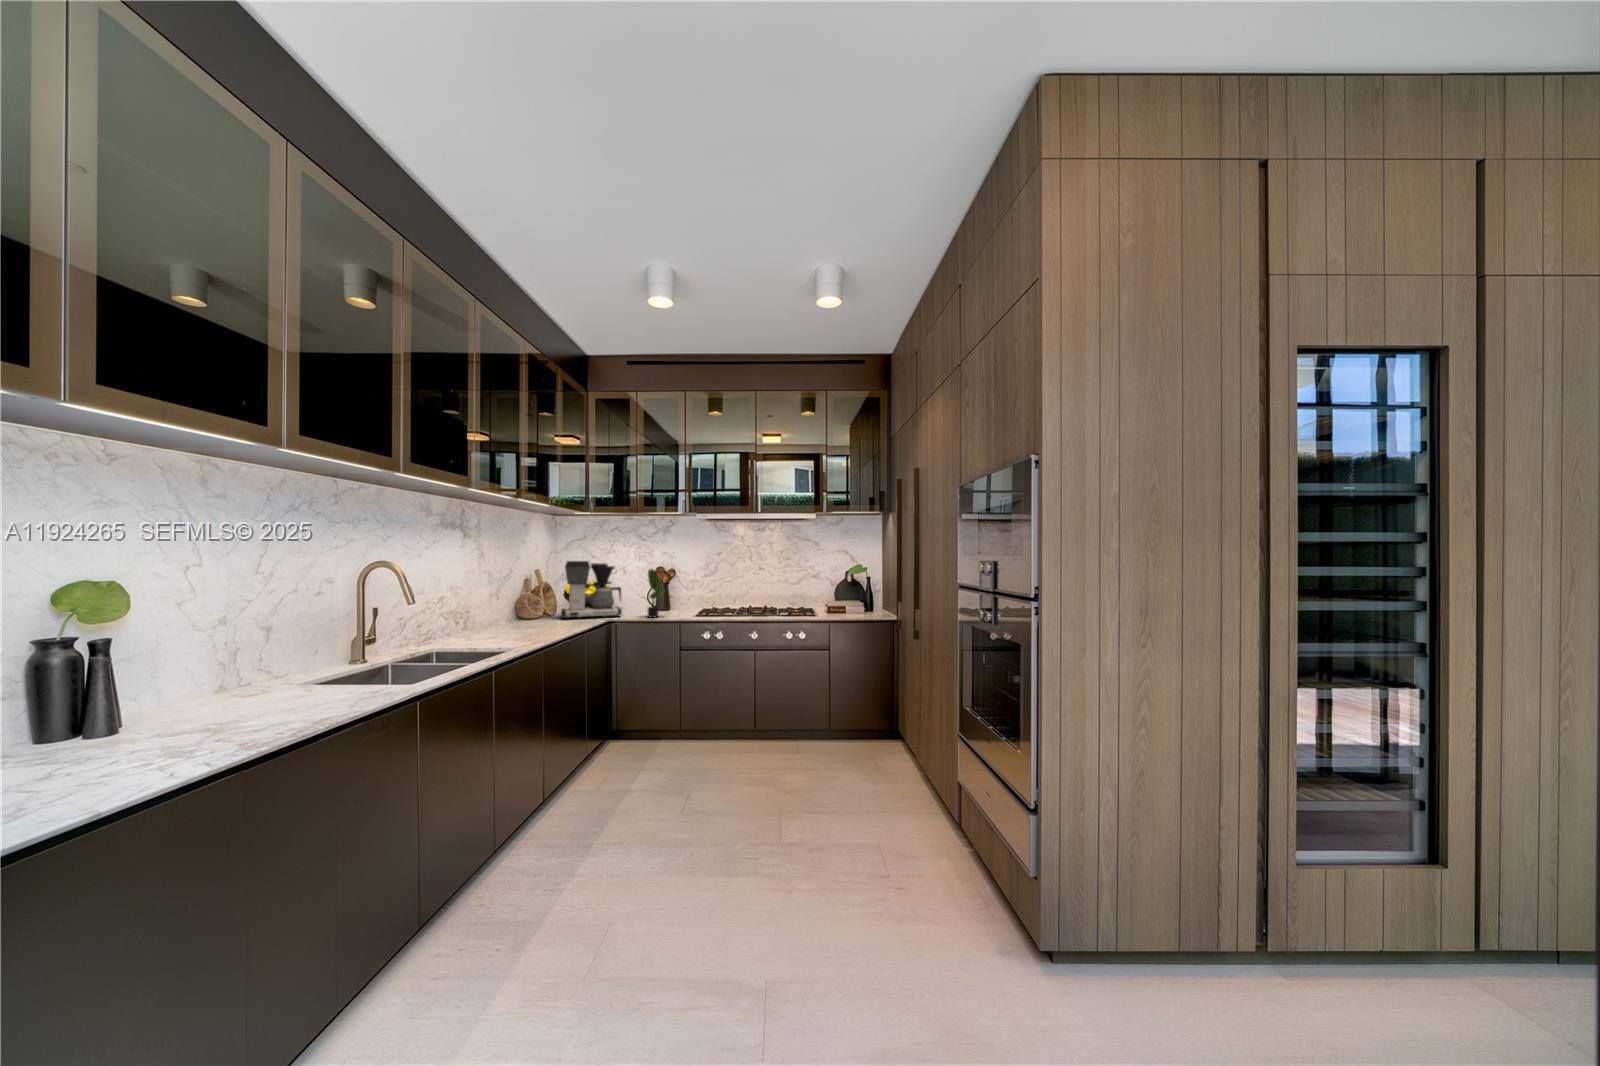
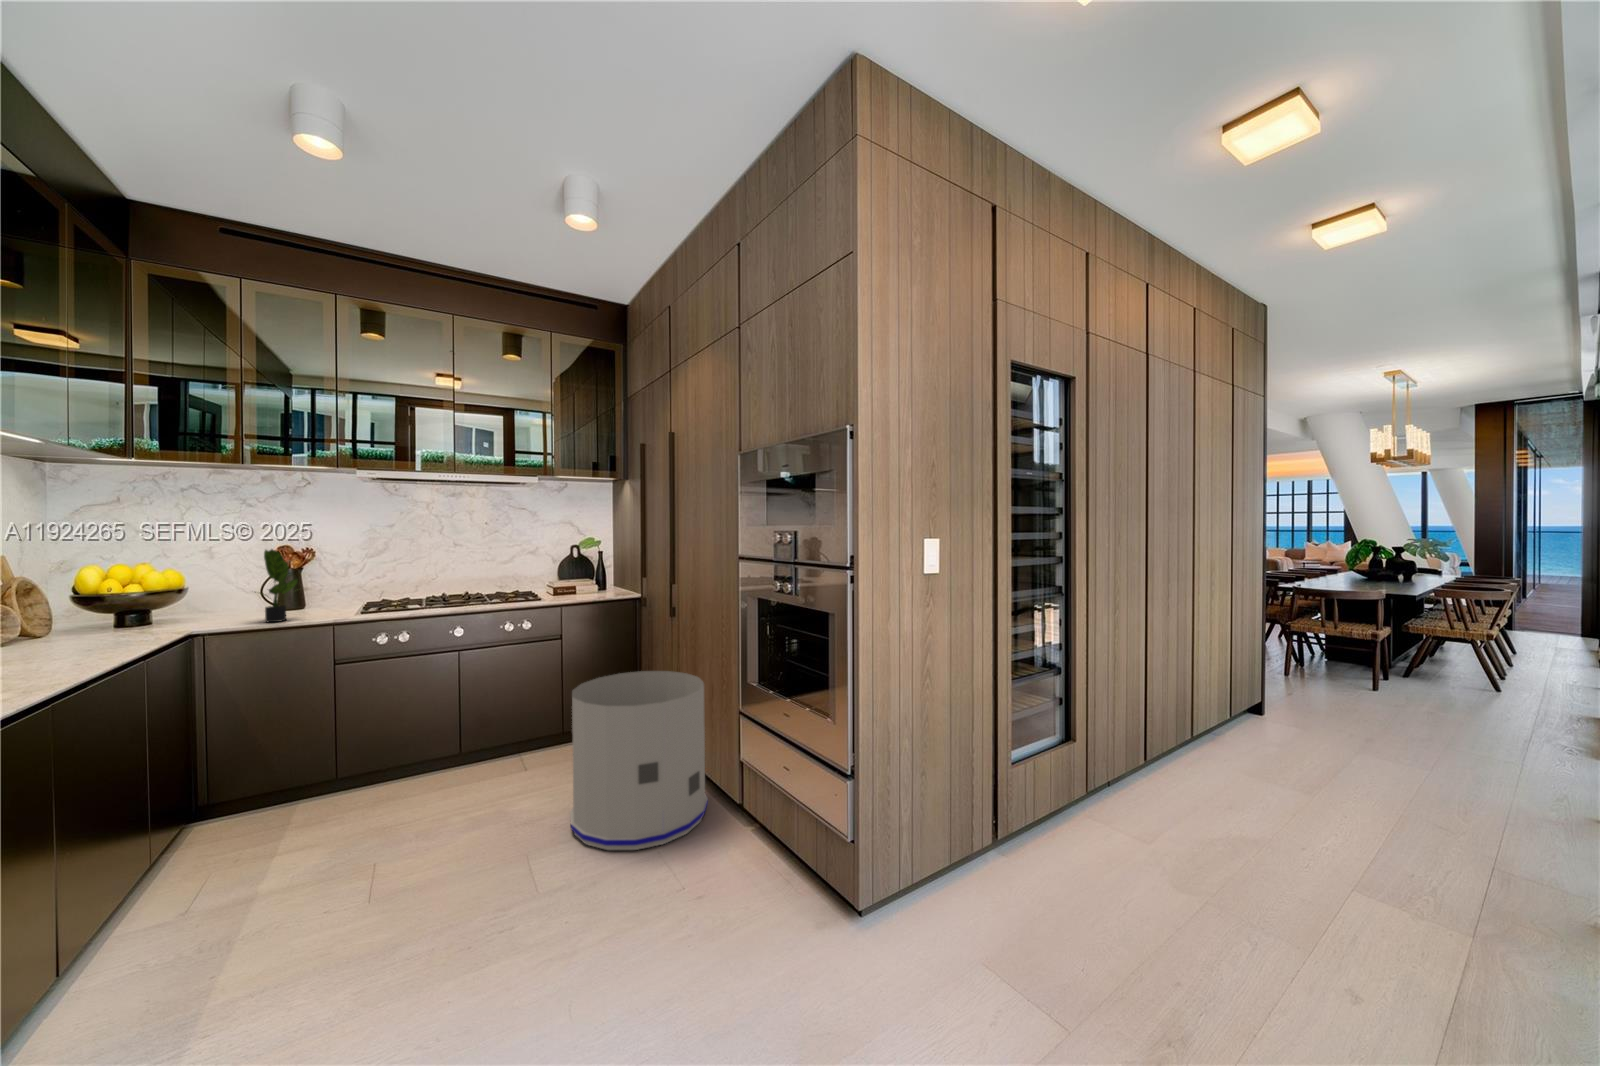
coffee maker: present [561,561,622,619] -> none [71,539,212,639]
trash can: none [822,679,935,825] -> present [570,671,708,850]

